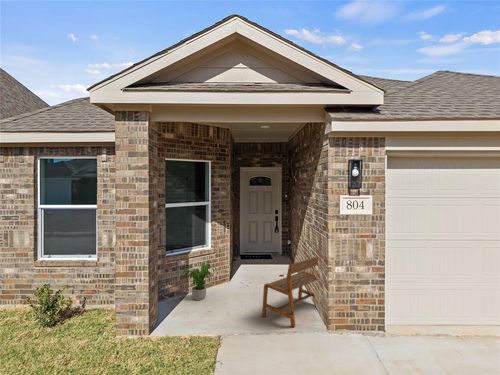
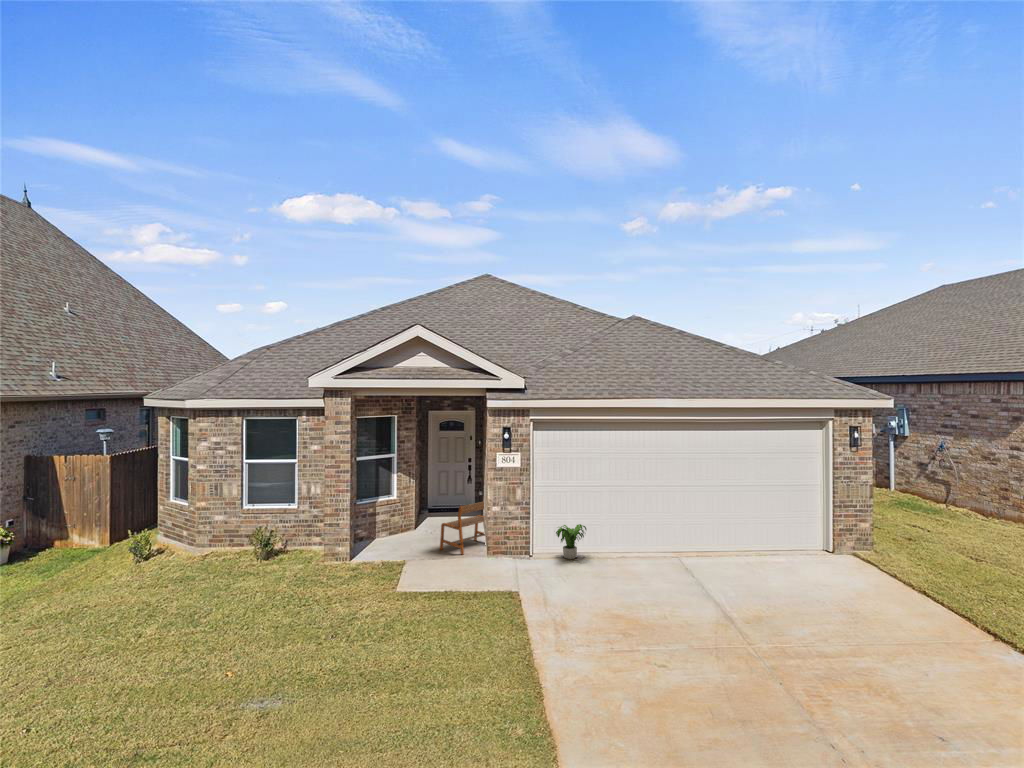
potted plant: present [182,263,214,300] -> present [556,524,586,559]

